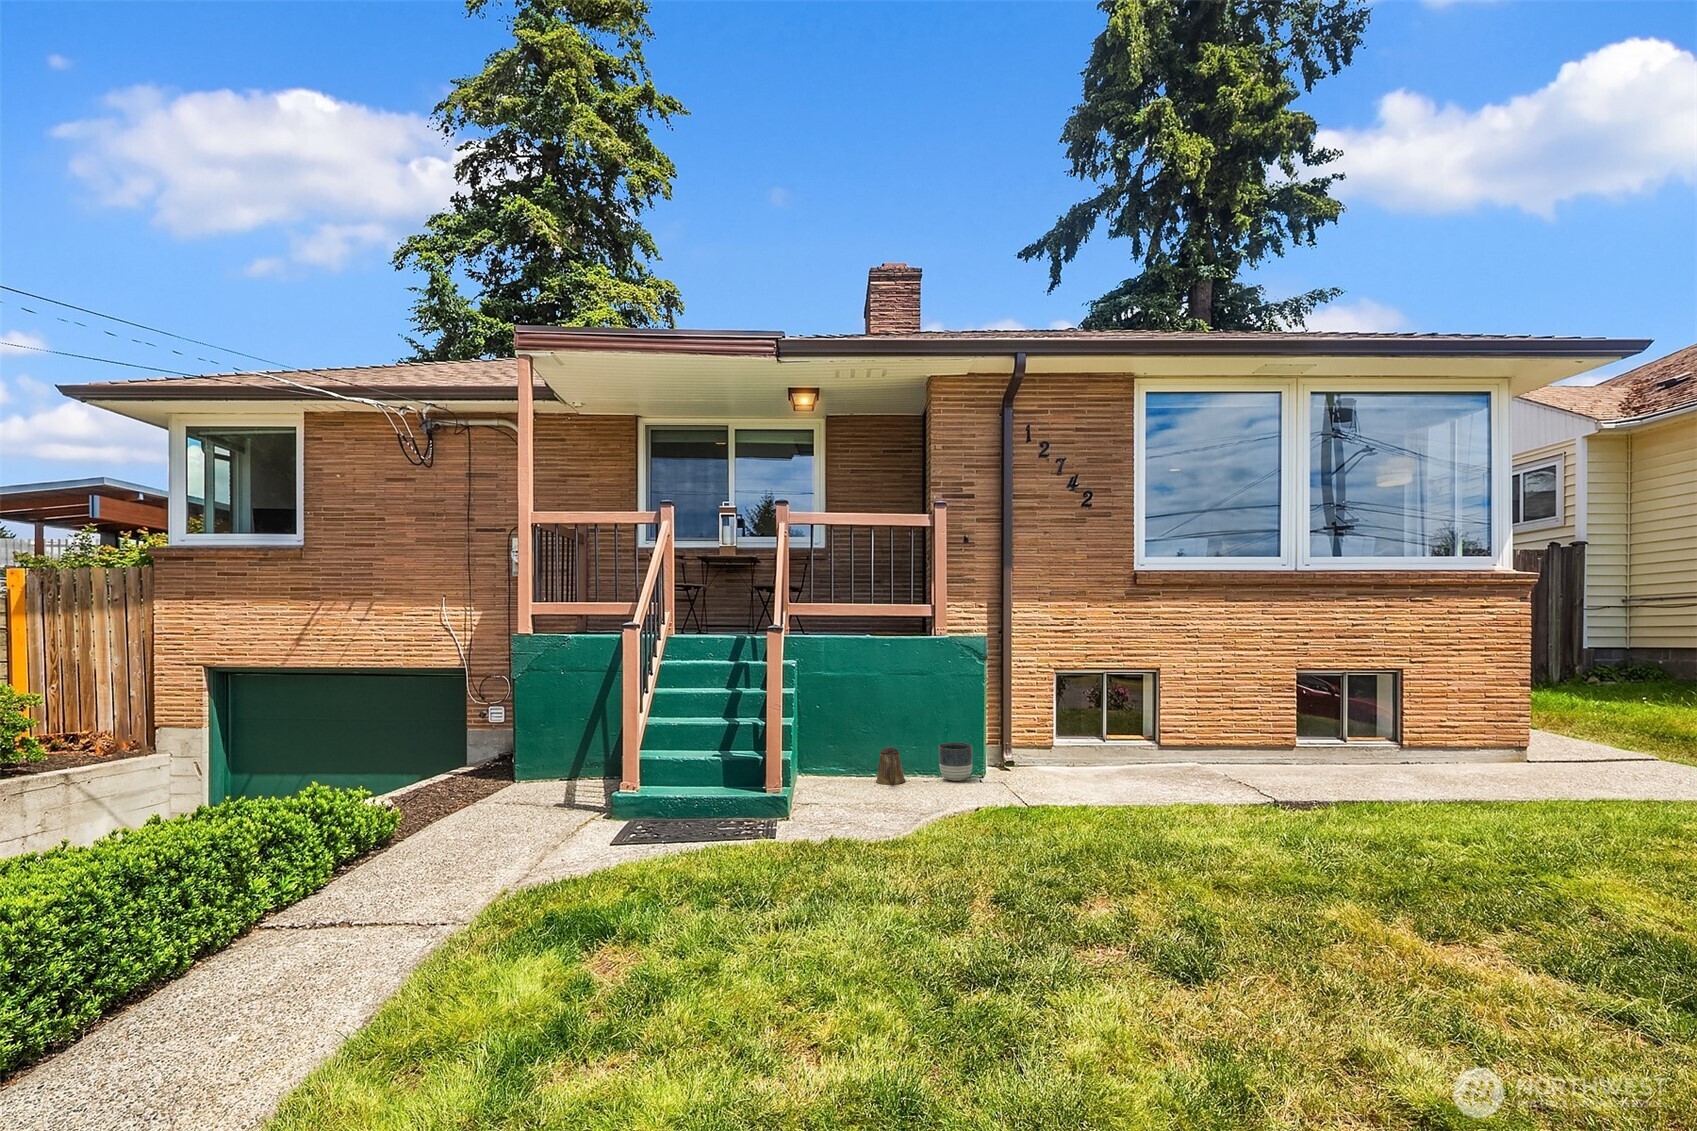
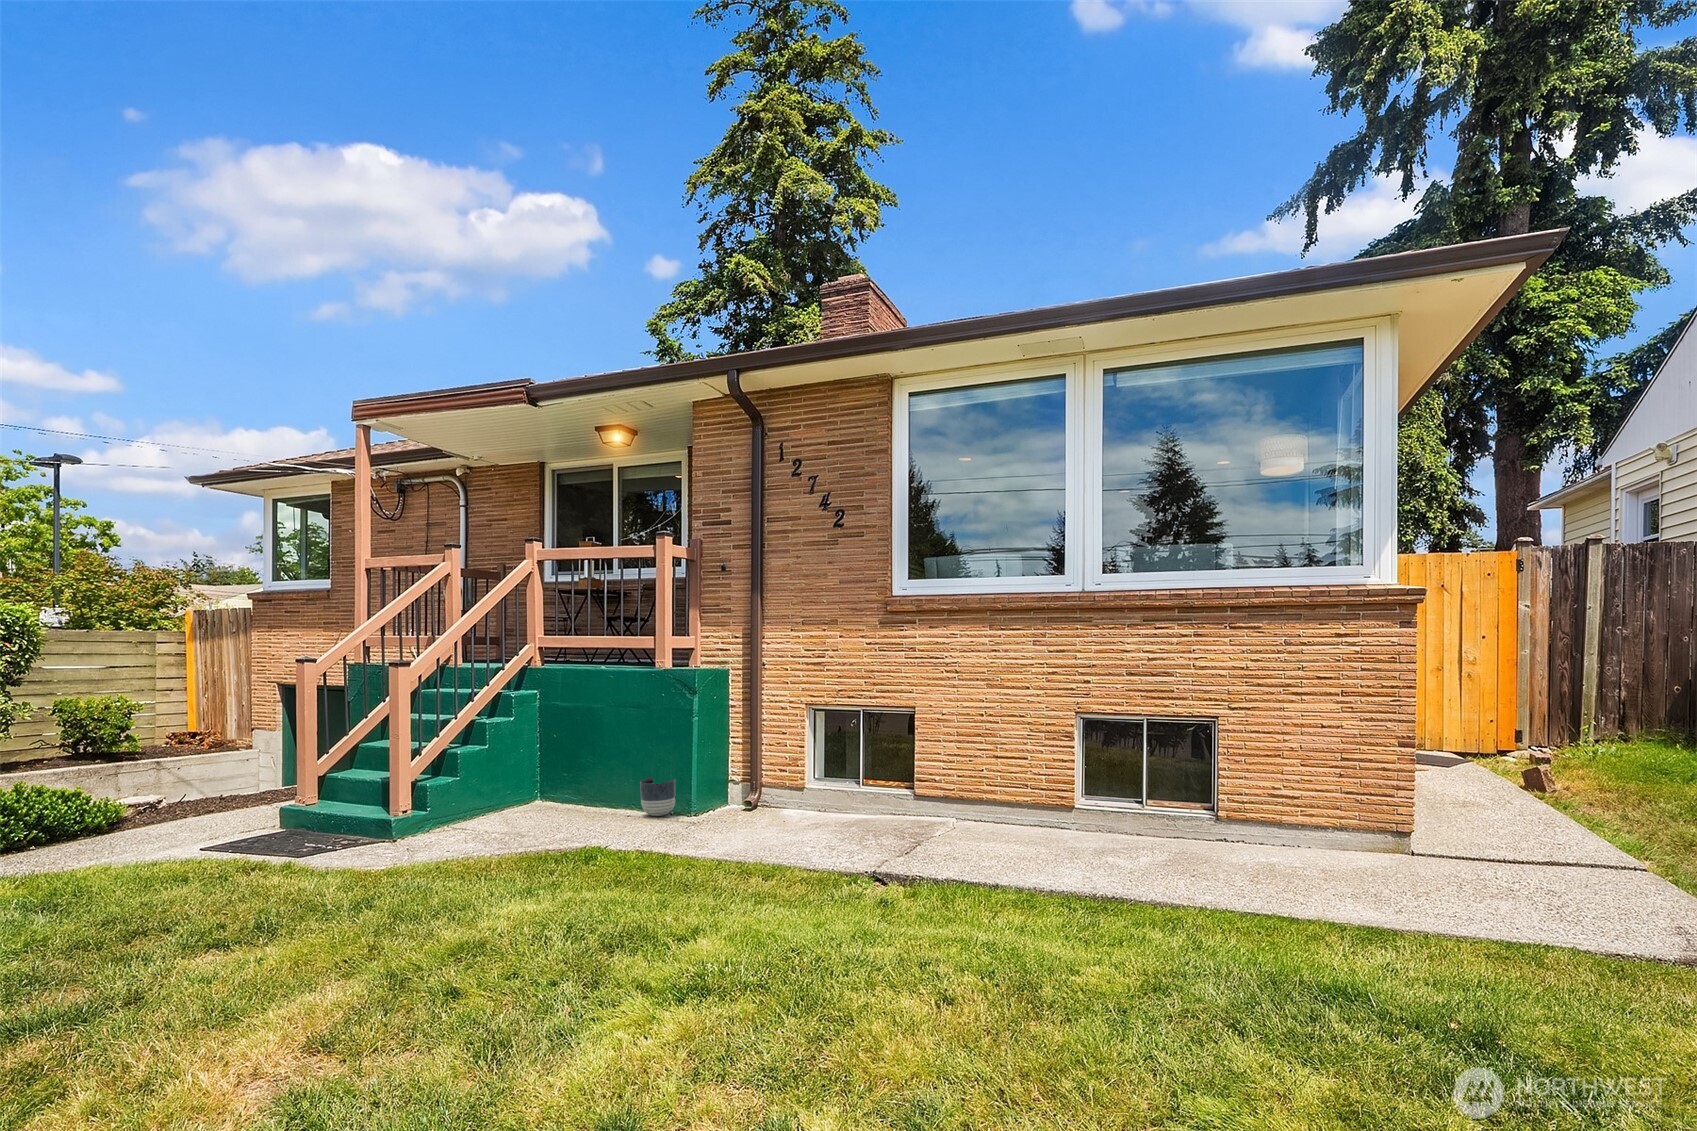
watering can: present [876,747,905,785] -> none [570,777,616,814]

